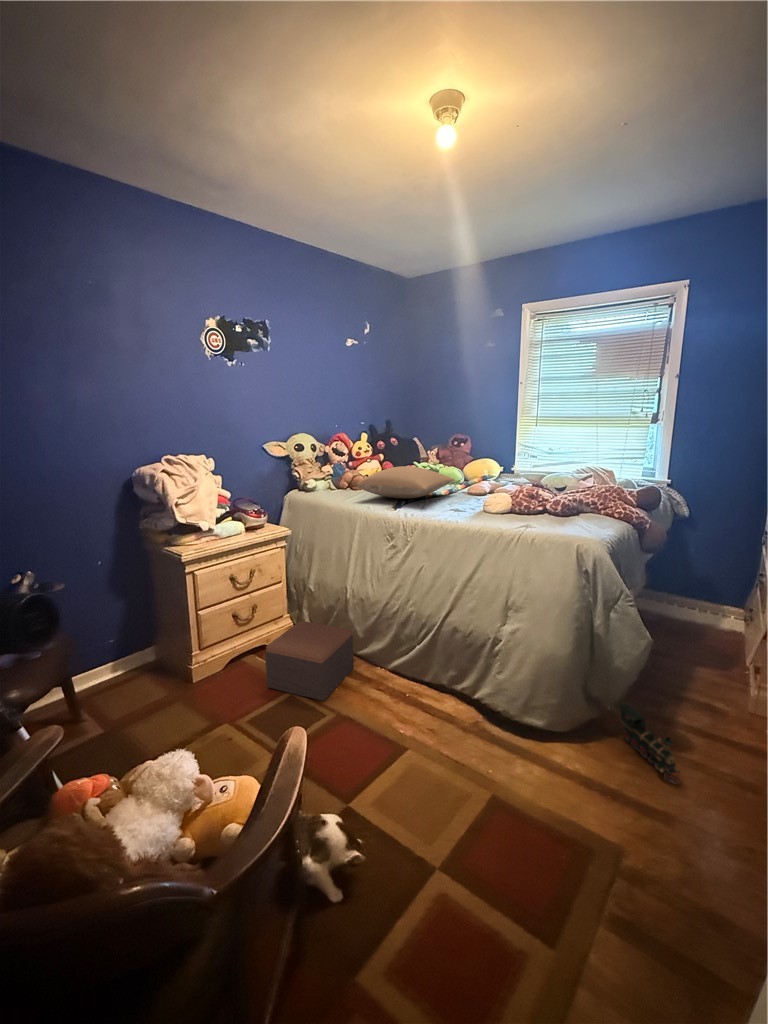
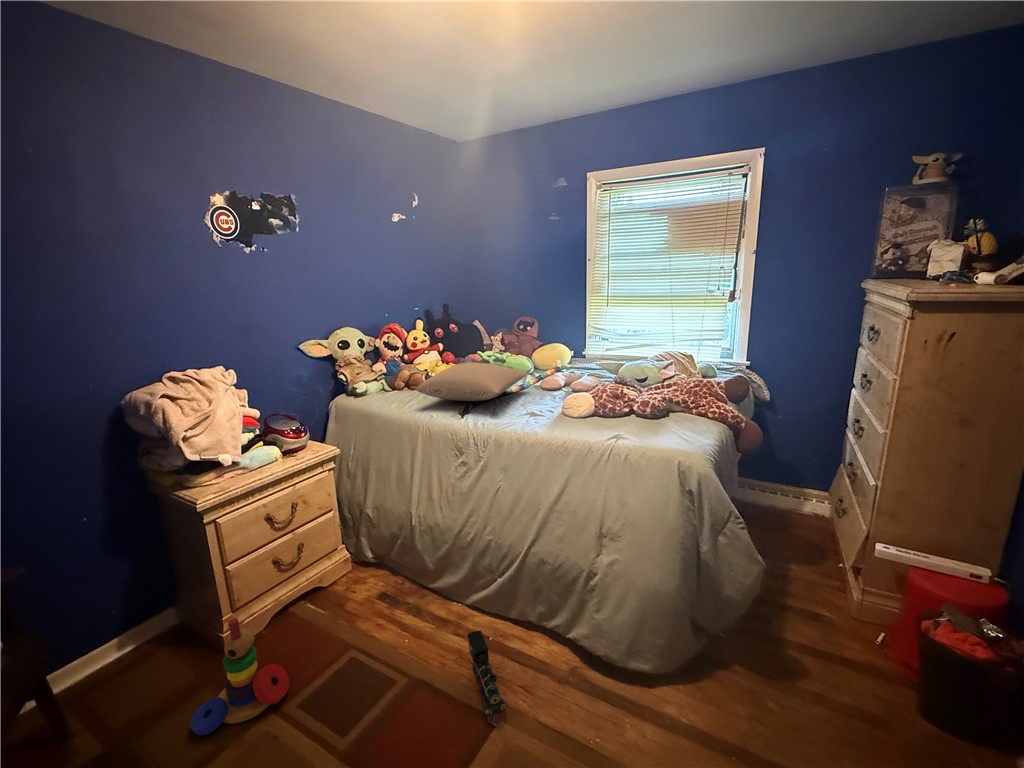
footstool: present [265,621,354,701] -> none [315,559,426,663]
stacking toy: none [170,644,242,729] -> present [190,618,289,735]
toy train: present [618,703,680,783] -> present [467,631,506,726]

